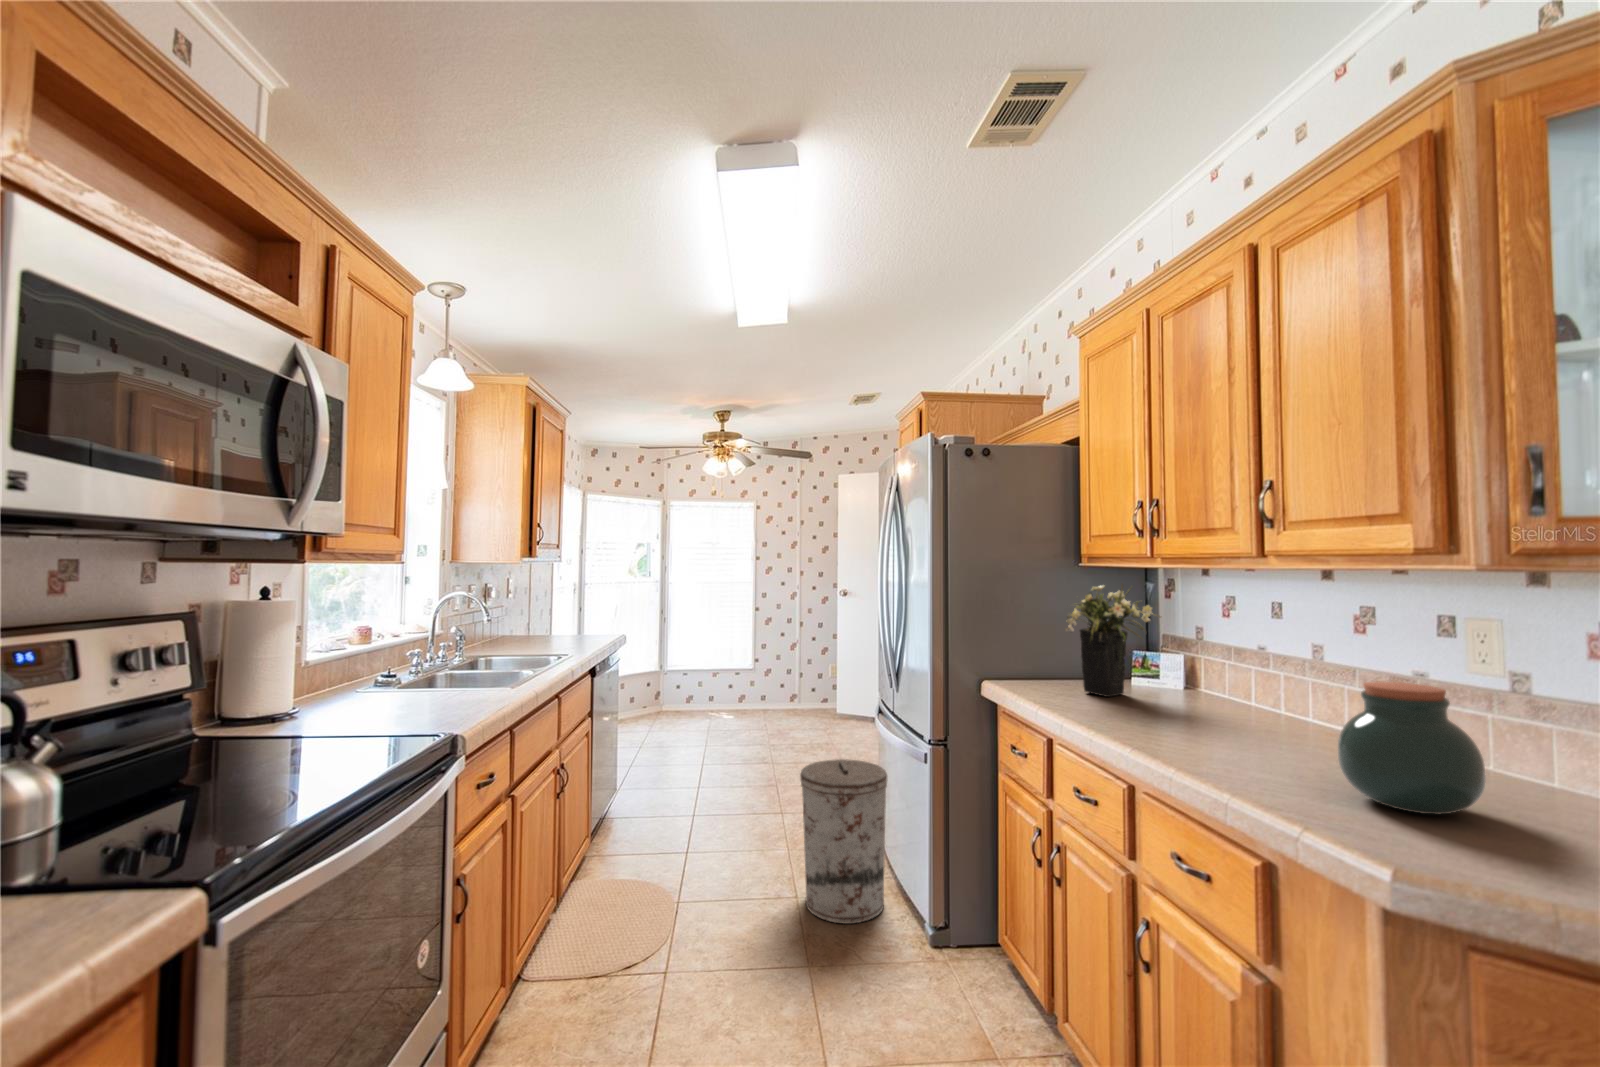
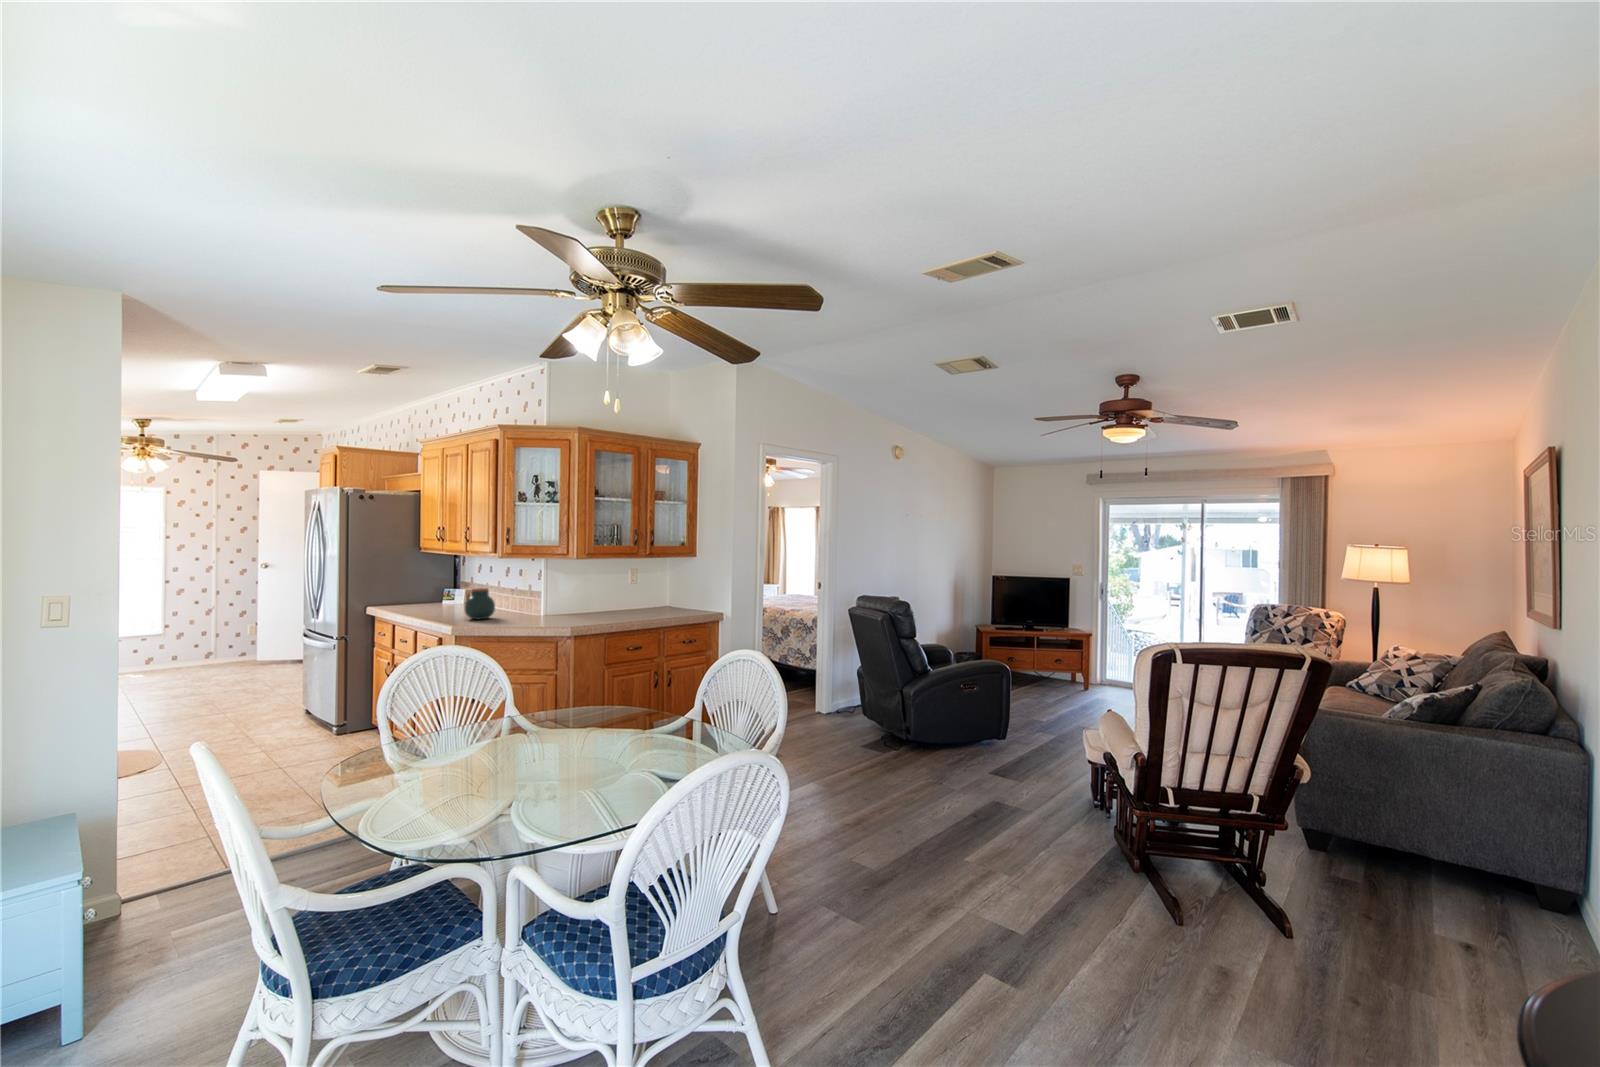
flower arrangement: present [1065,584,1160,697] -> none [405,560,448,607]
trash can: present [800,759,887,924] -> none [252,661,313,742]

